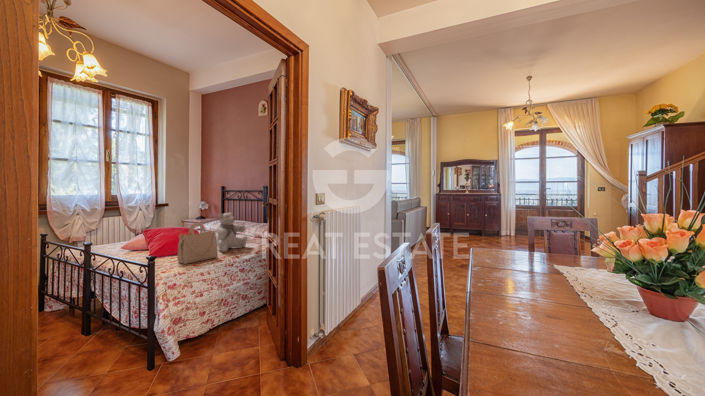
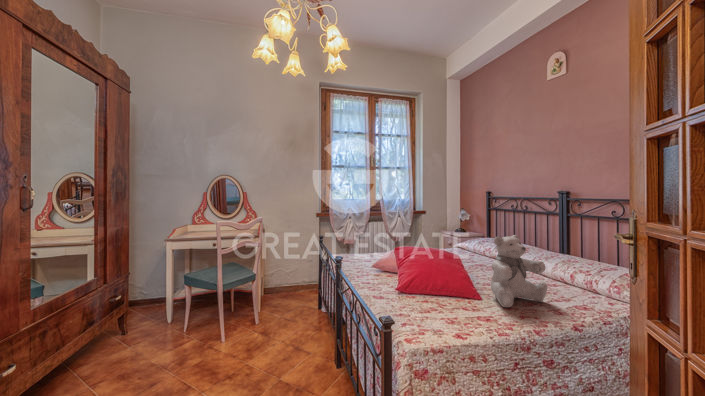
handbag: present [178,223,218,264] -> none [432,254,498,326]

